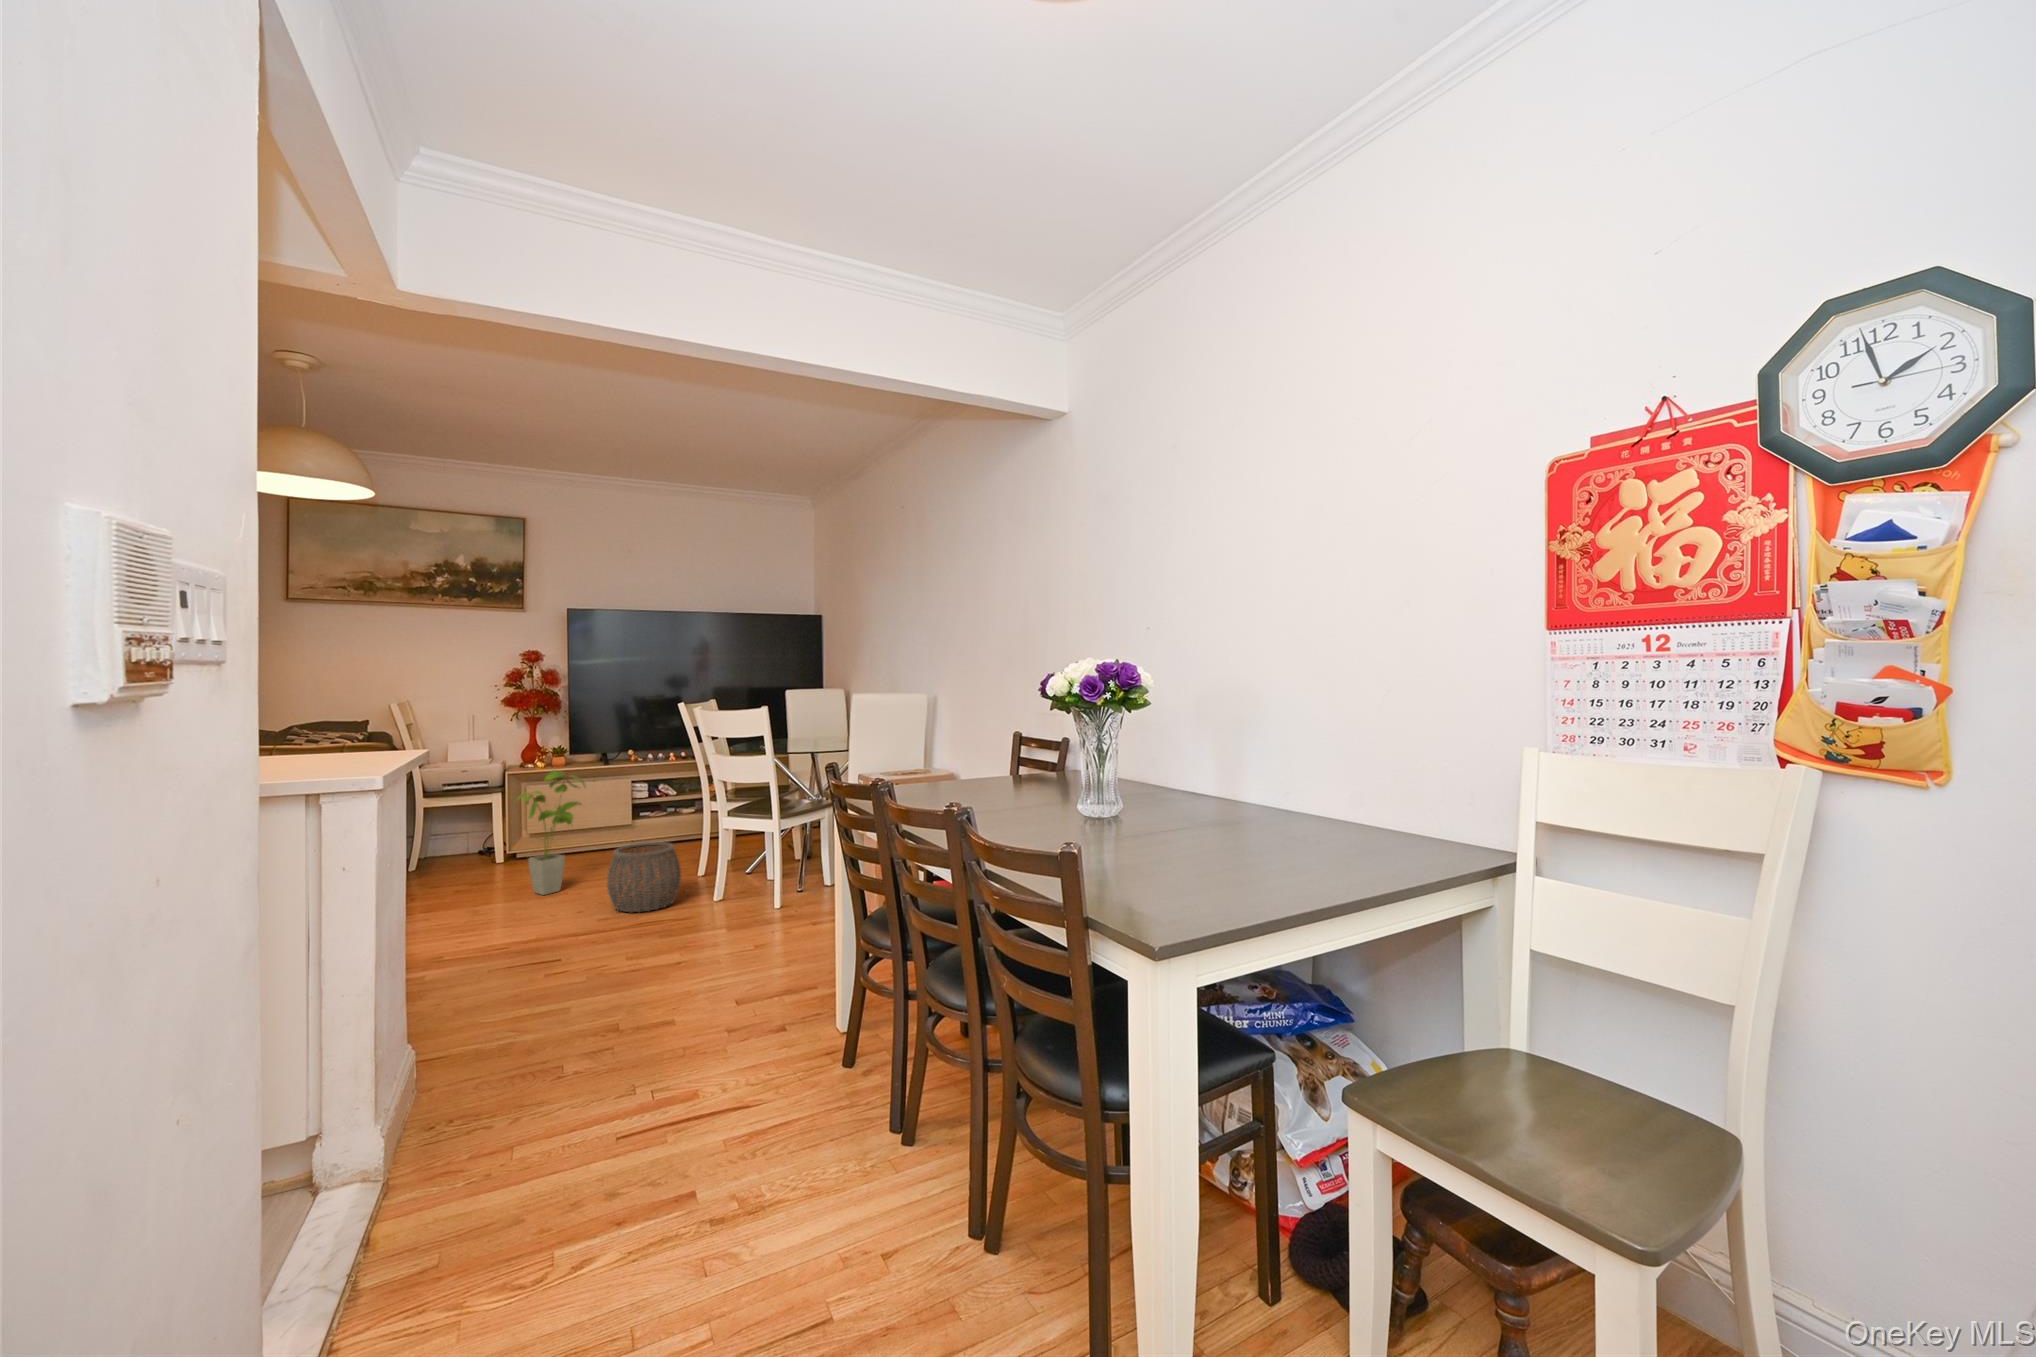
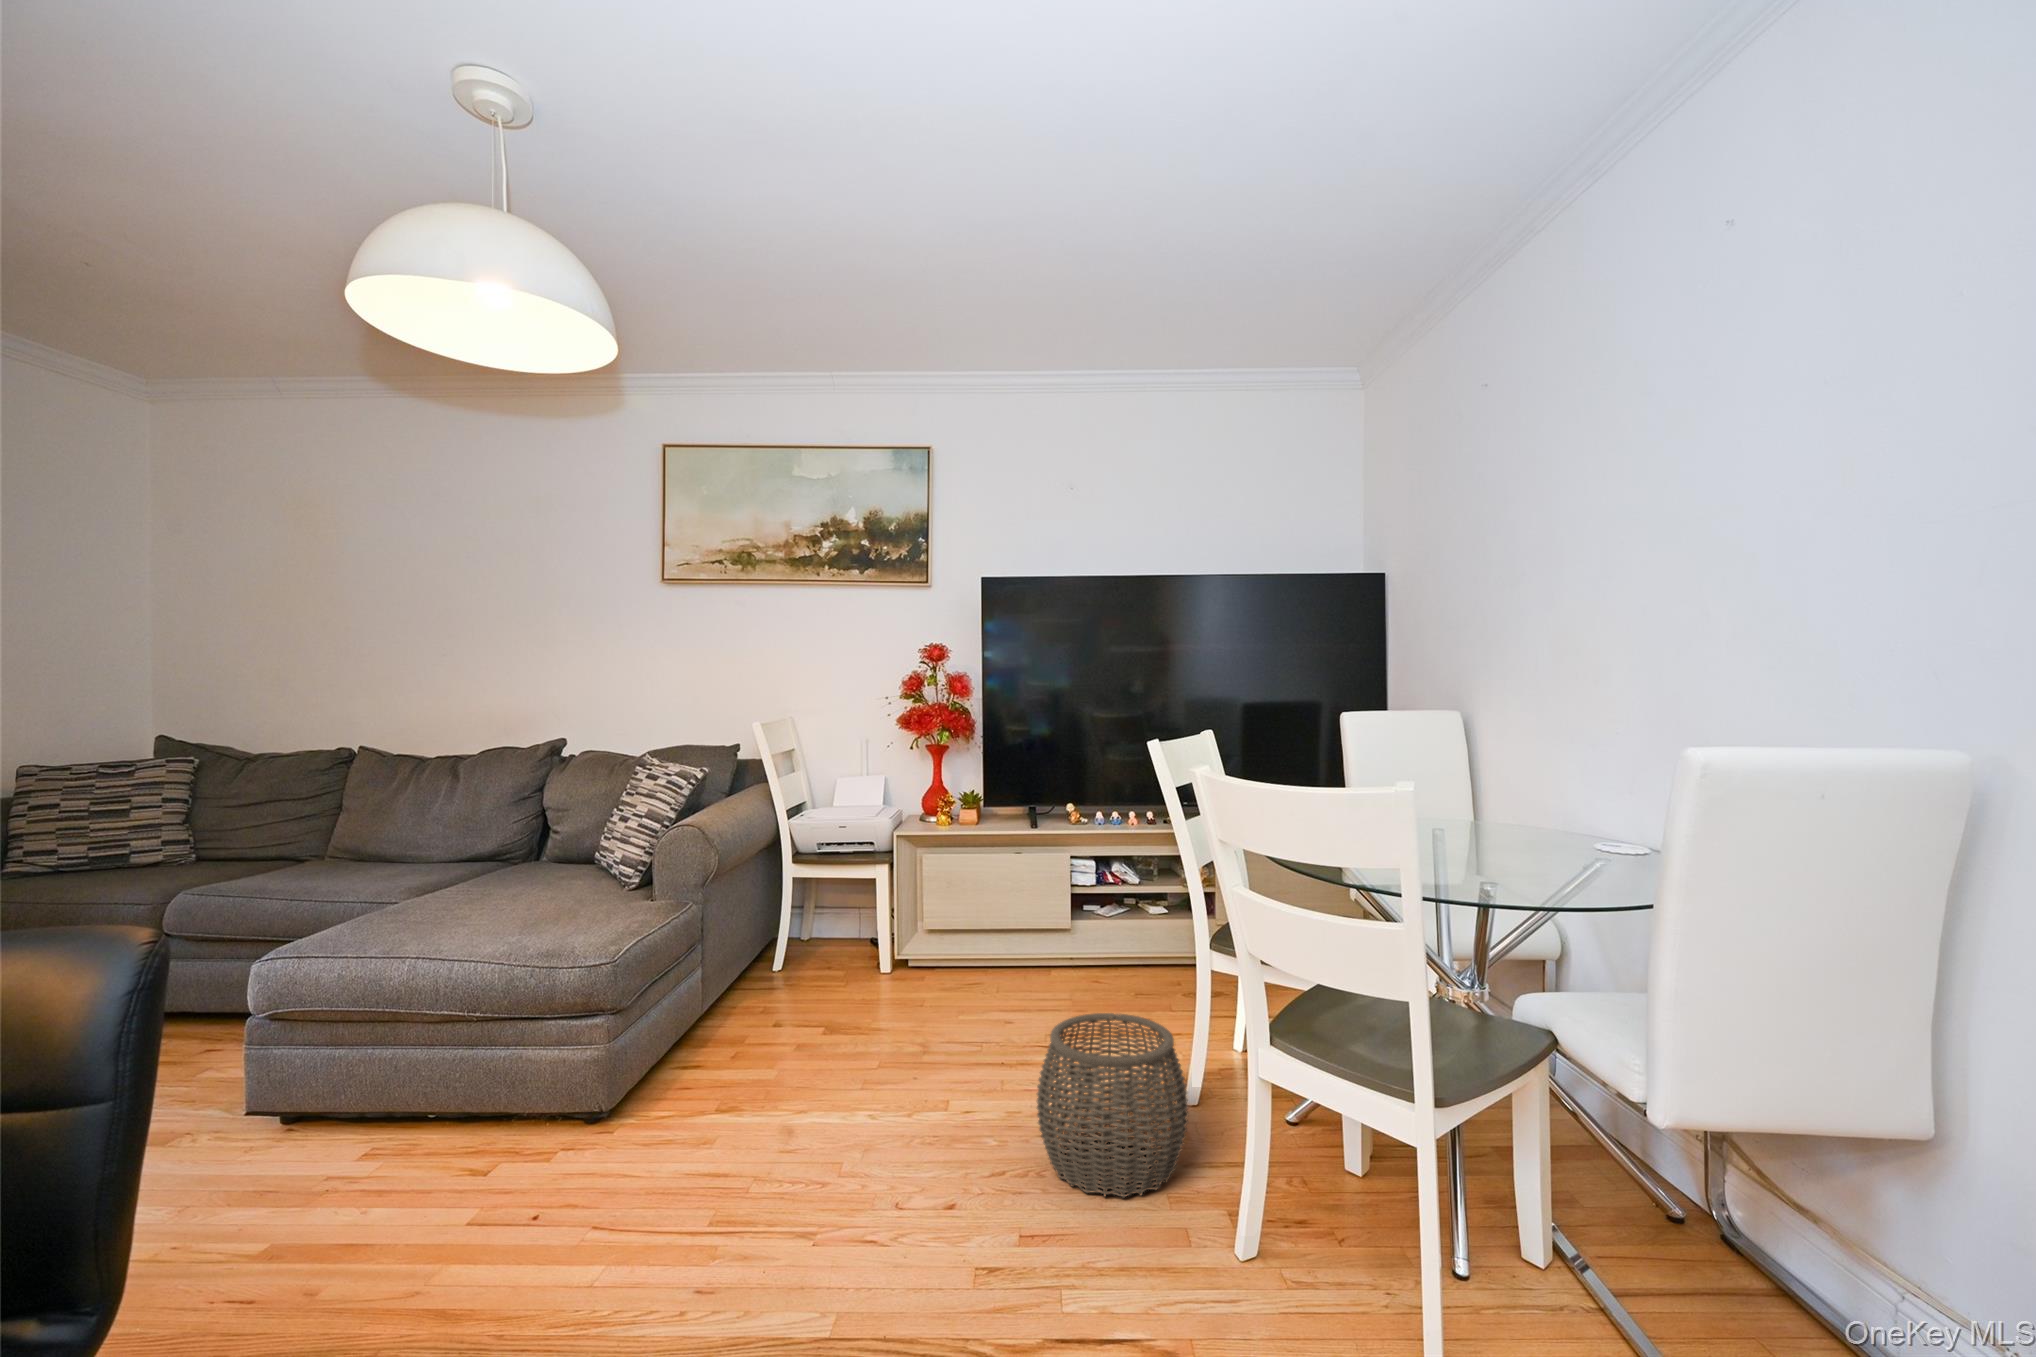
house plant: present [516,771,586,895] -> none [887,840,1002,1078]

